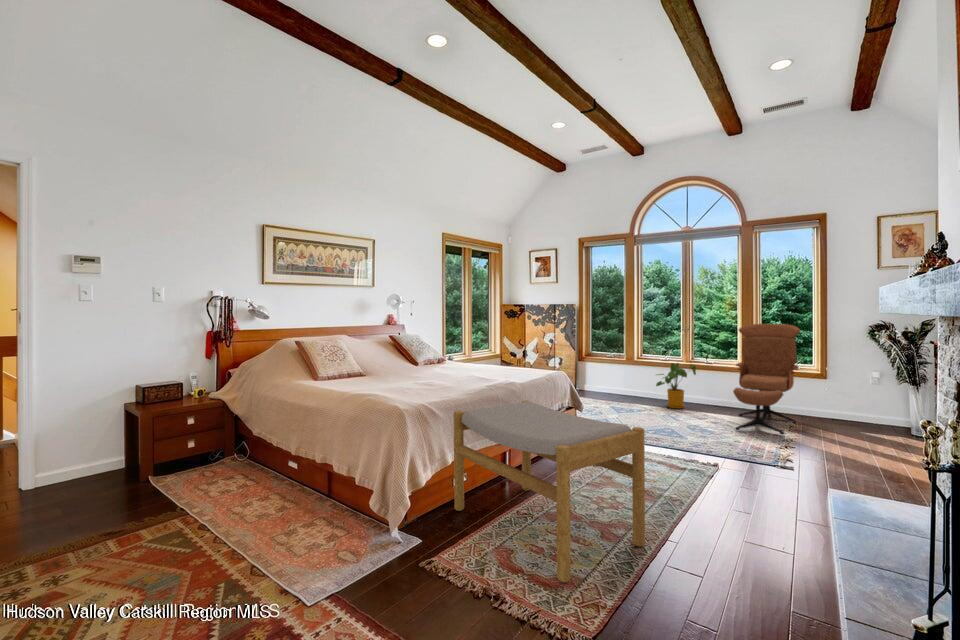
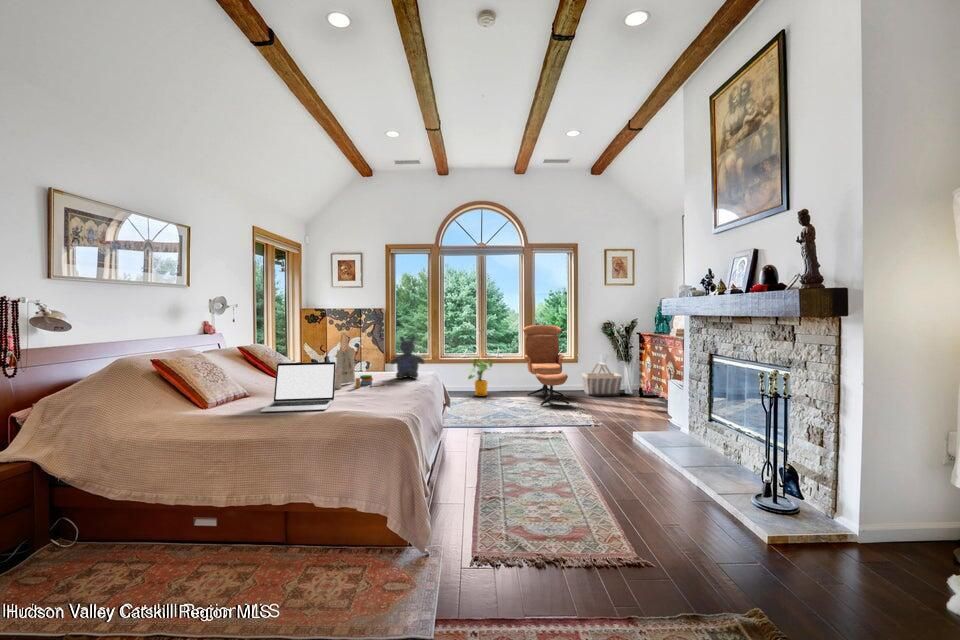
tote bag: none [425,325,467,377] -> present [335,333,385,389]
stuffed bear: none [492,330,526,374] -> present [391,336,425,379]
laptop: none [326,348,396,389] -> present [260,362,336,412]
basket: none [838,381,911,436] -> present [582,362,622,396]
footstool: present [454,401,645,583] -> none [449,400,607,532]

